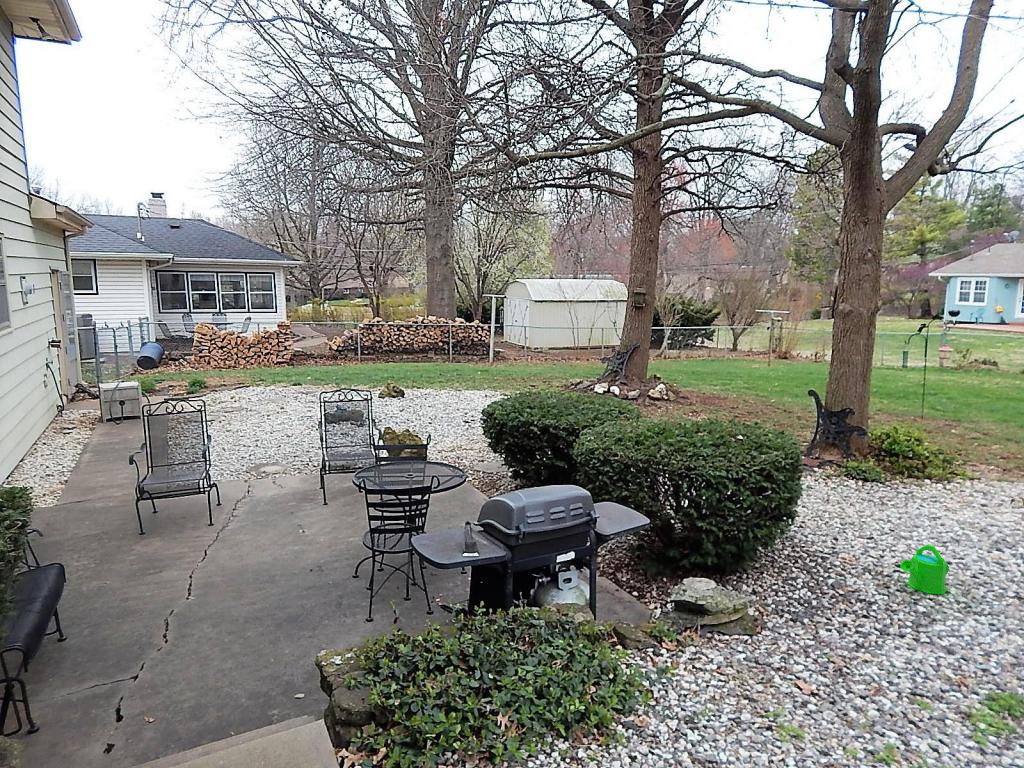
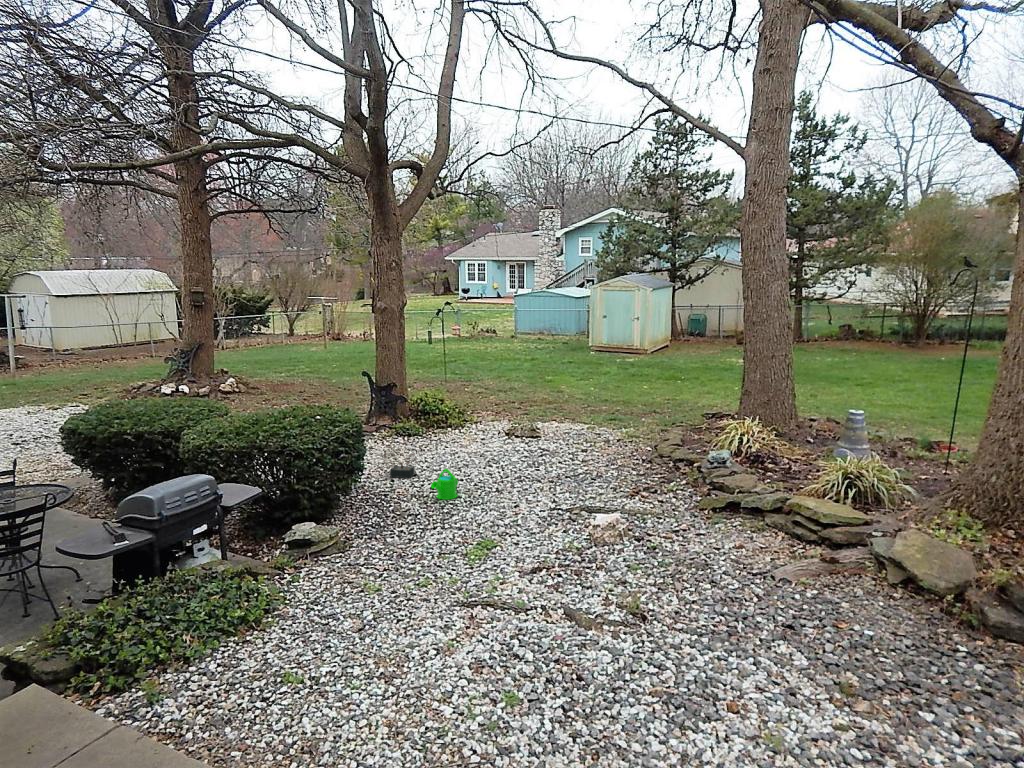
decorative plant: none [824,490,880,542] -> present [384,446,417,478]

